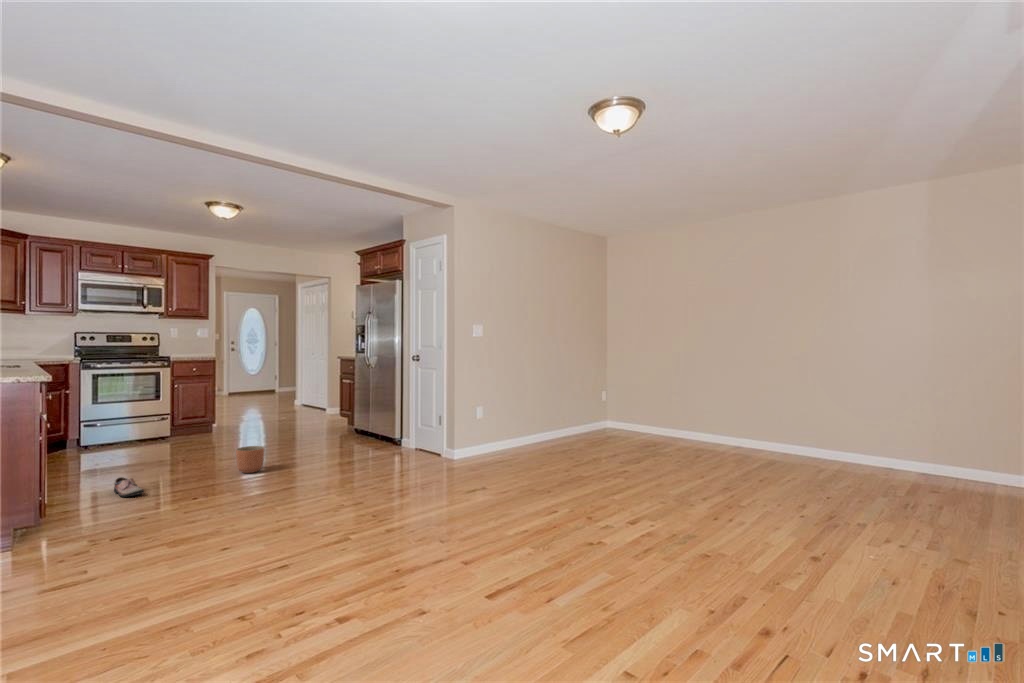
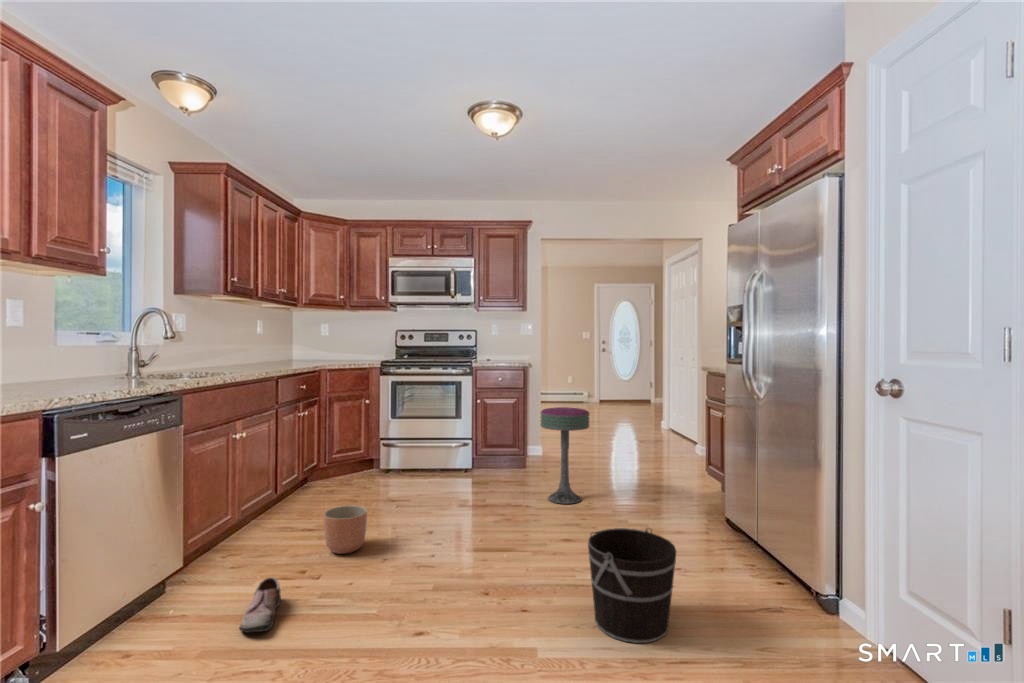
bar stool: none [241,383,274,441] -> present [540,407,590,504]
bucket: none [305,424,345,465] -> present [588,528,676,643]
planter: present [236,446,265,473] -> present [324,505,367,554]

